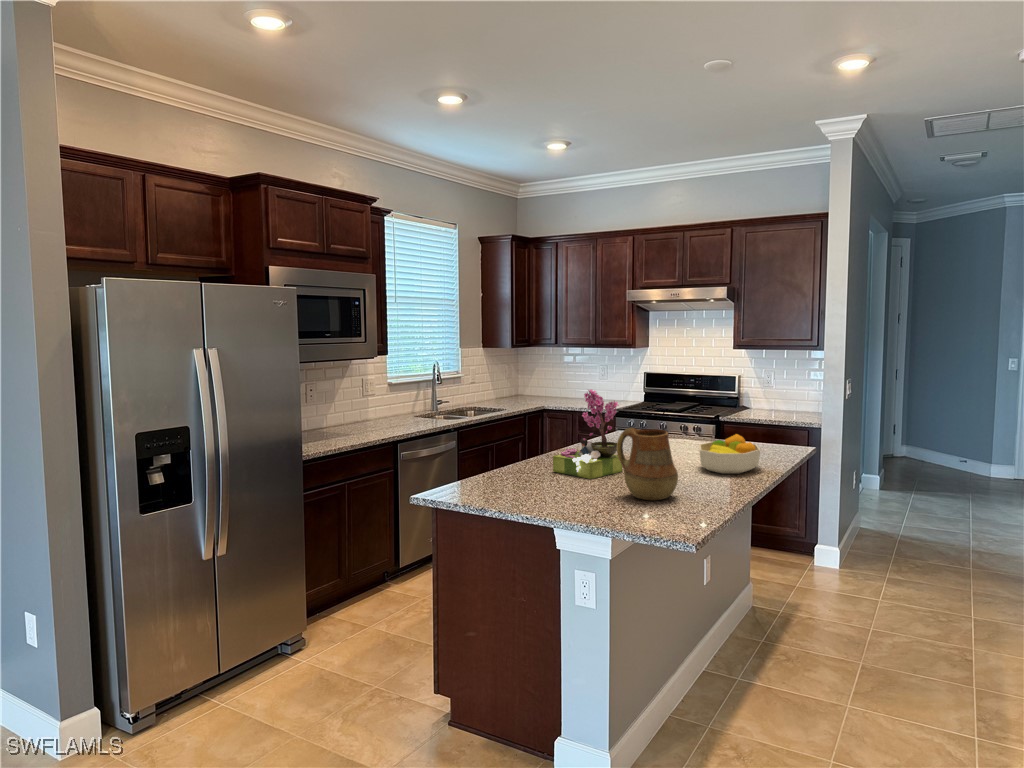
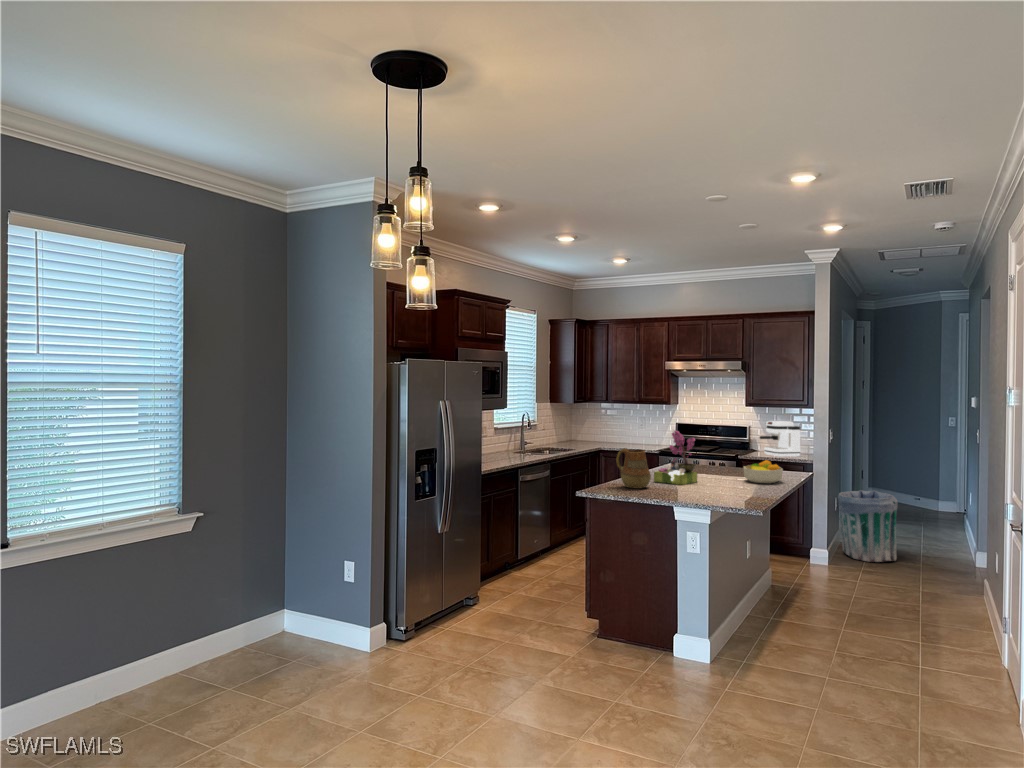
coffee maker: none [749,368,806,419] -> present [760,421,800,457]
pitcher: present [617,428,678,500] -> present [616,448,651,489]
trash can: none [858,462,942,564] -> present [838,490,898,562]

